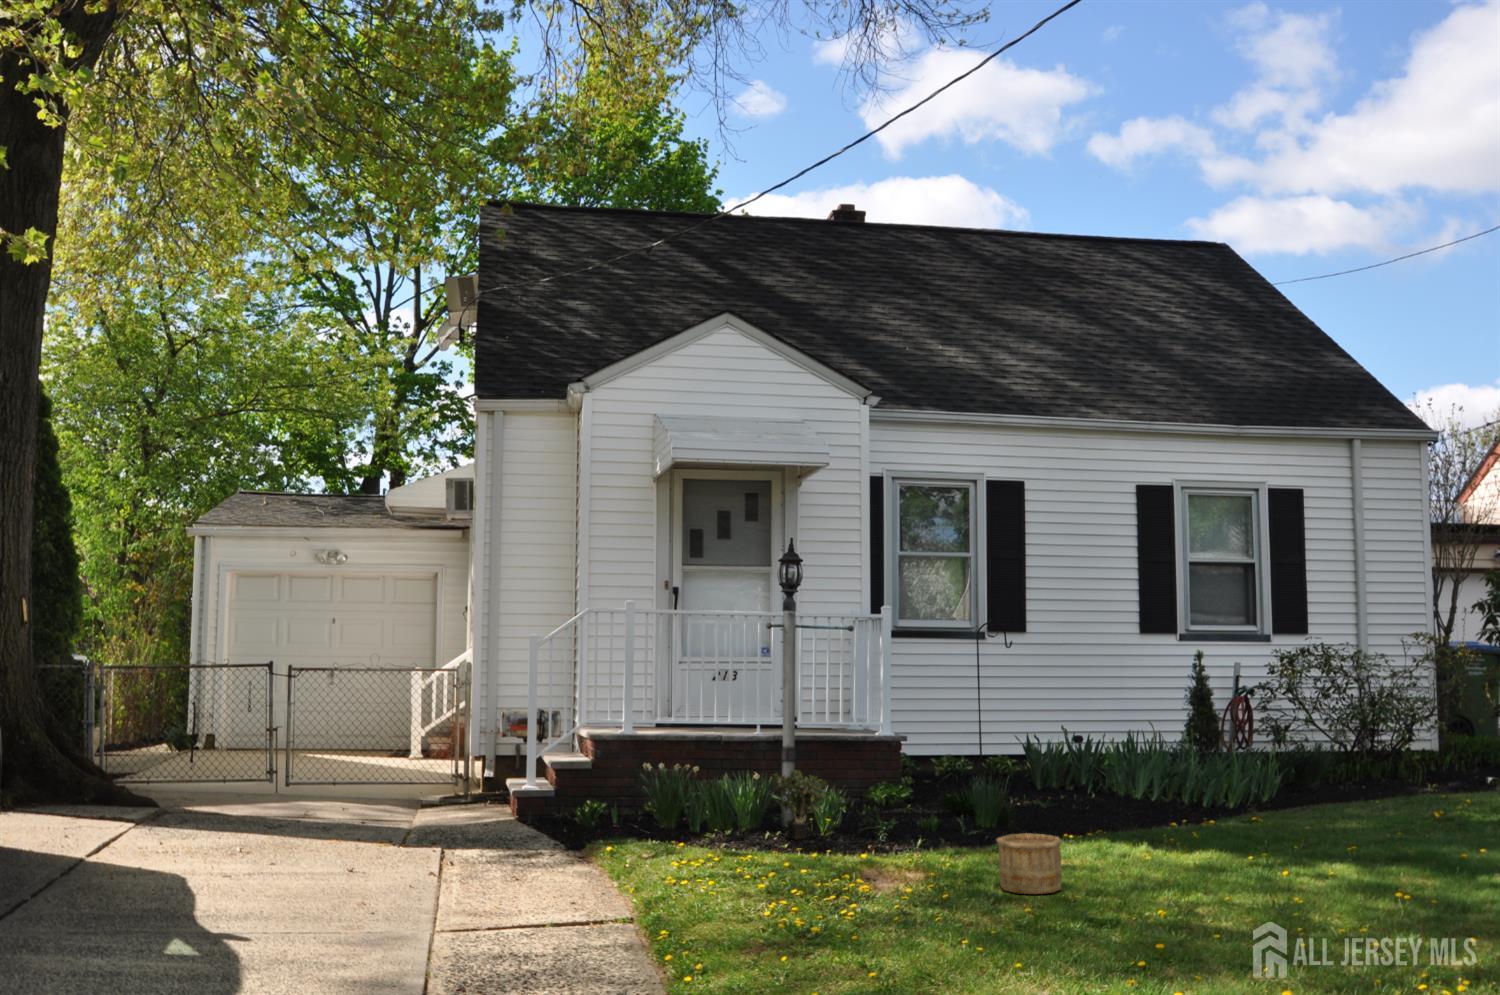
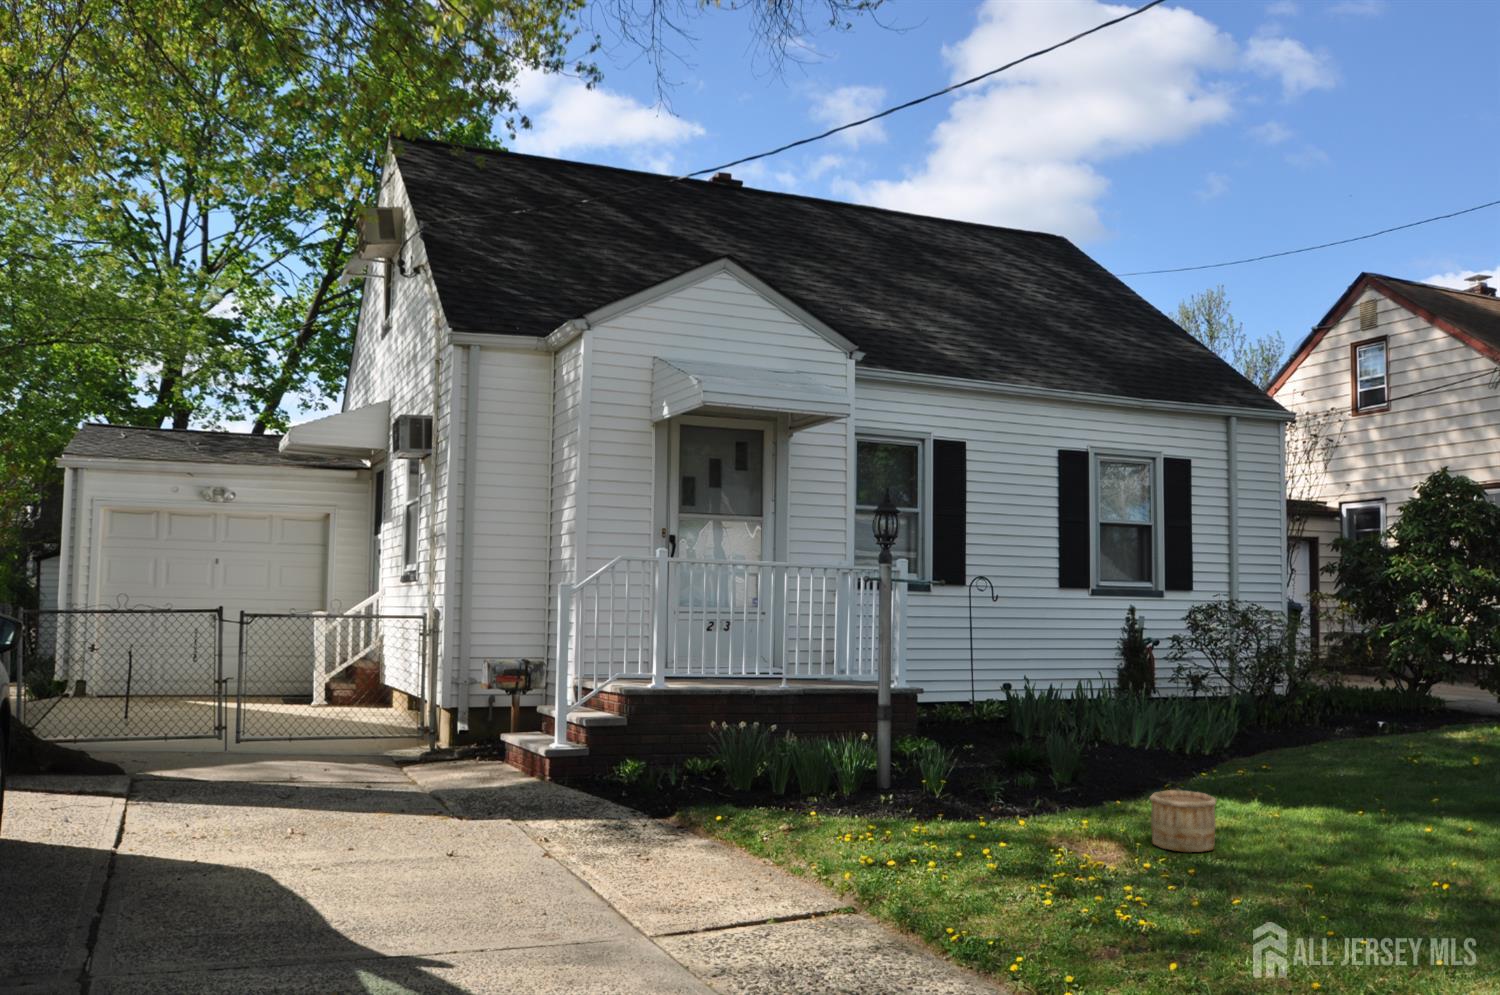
potted plant: present [773,770,827,840] -> none [842,724,899,795]

